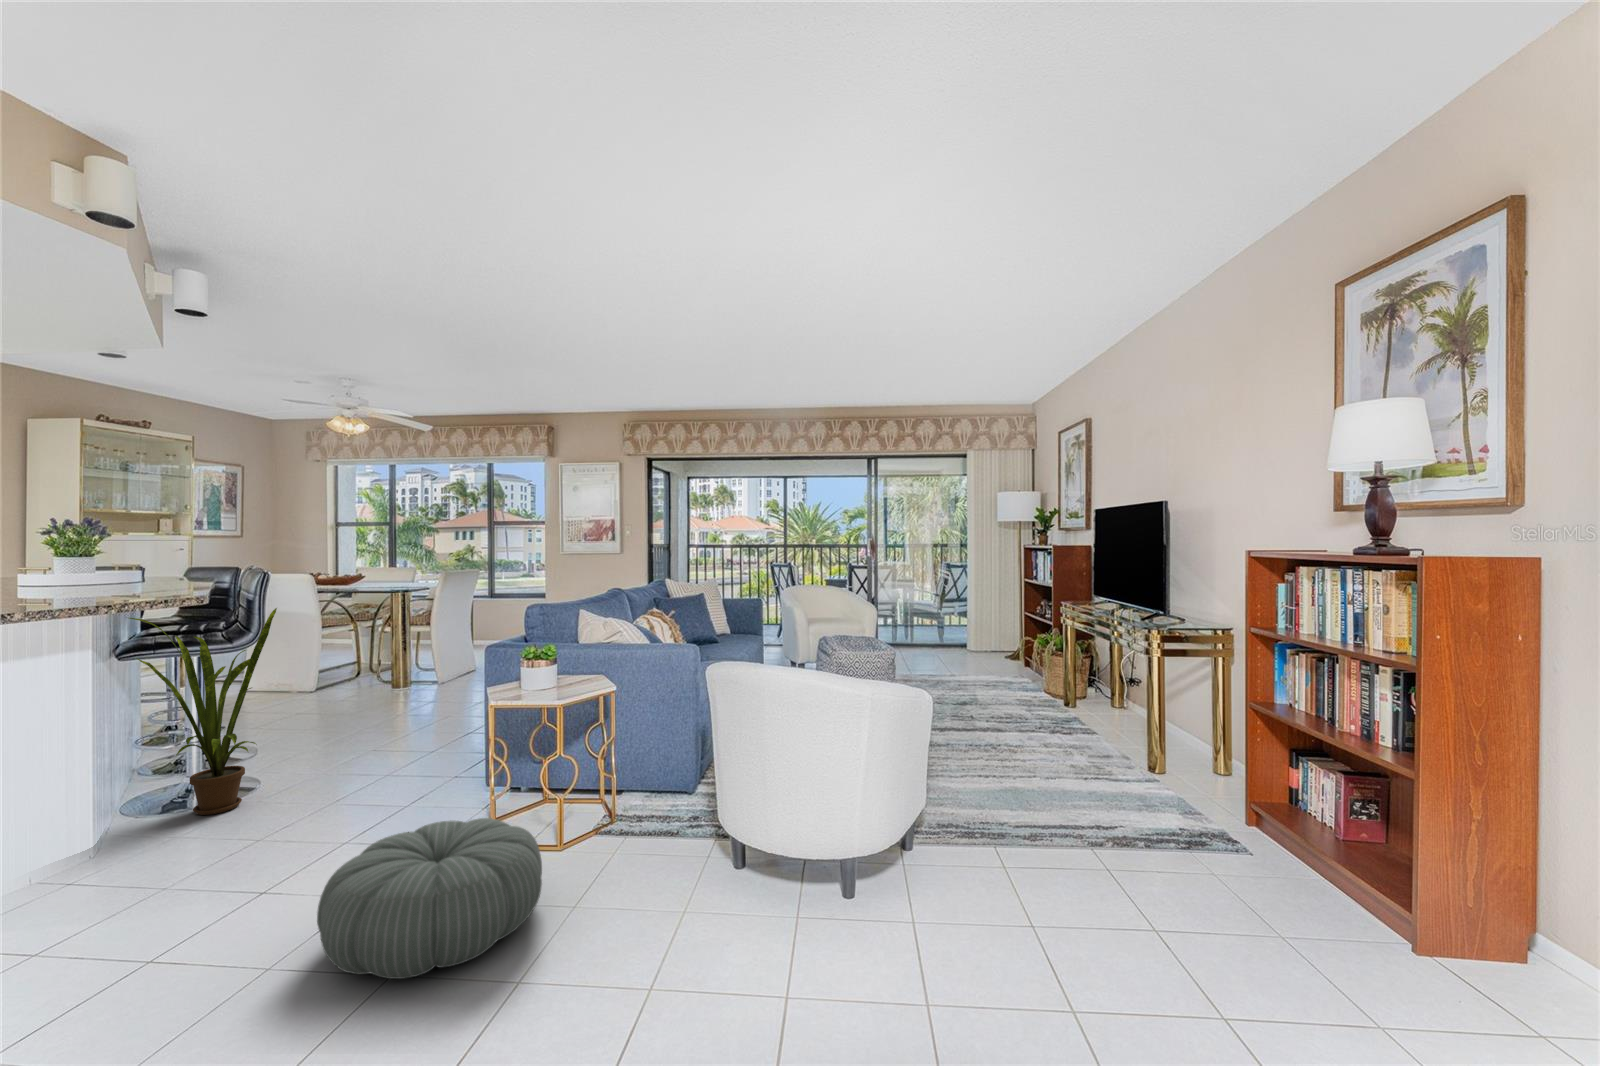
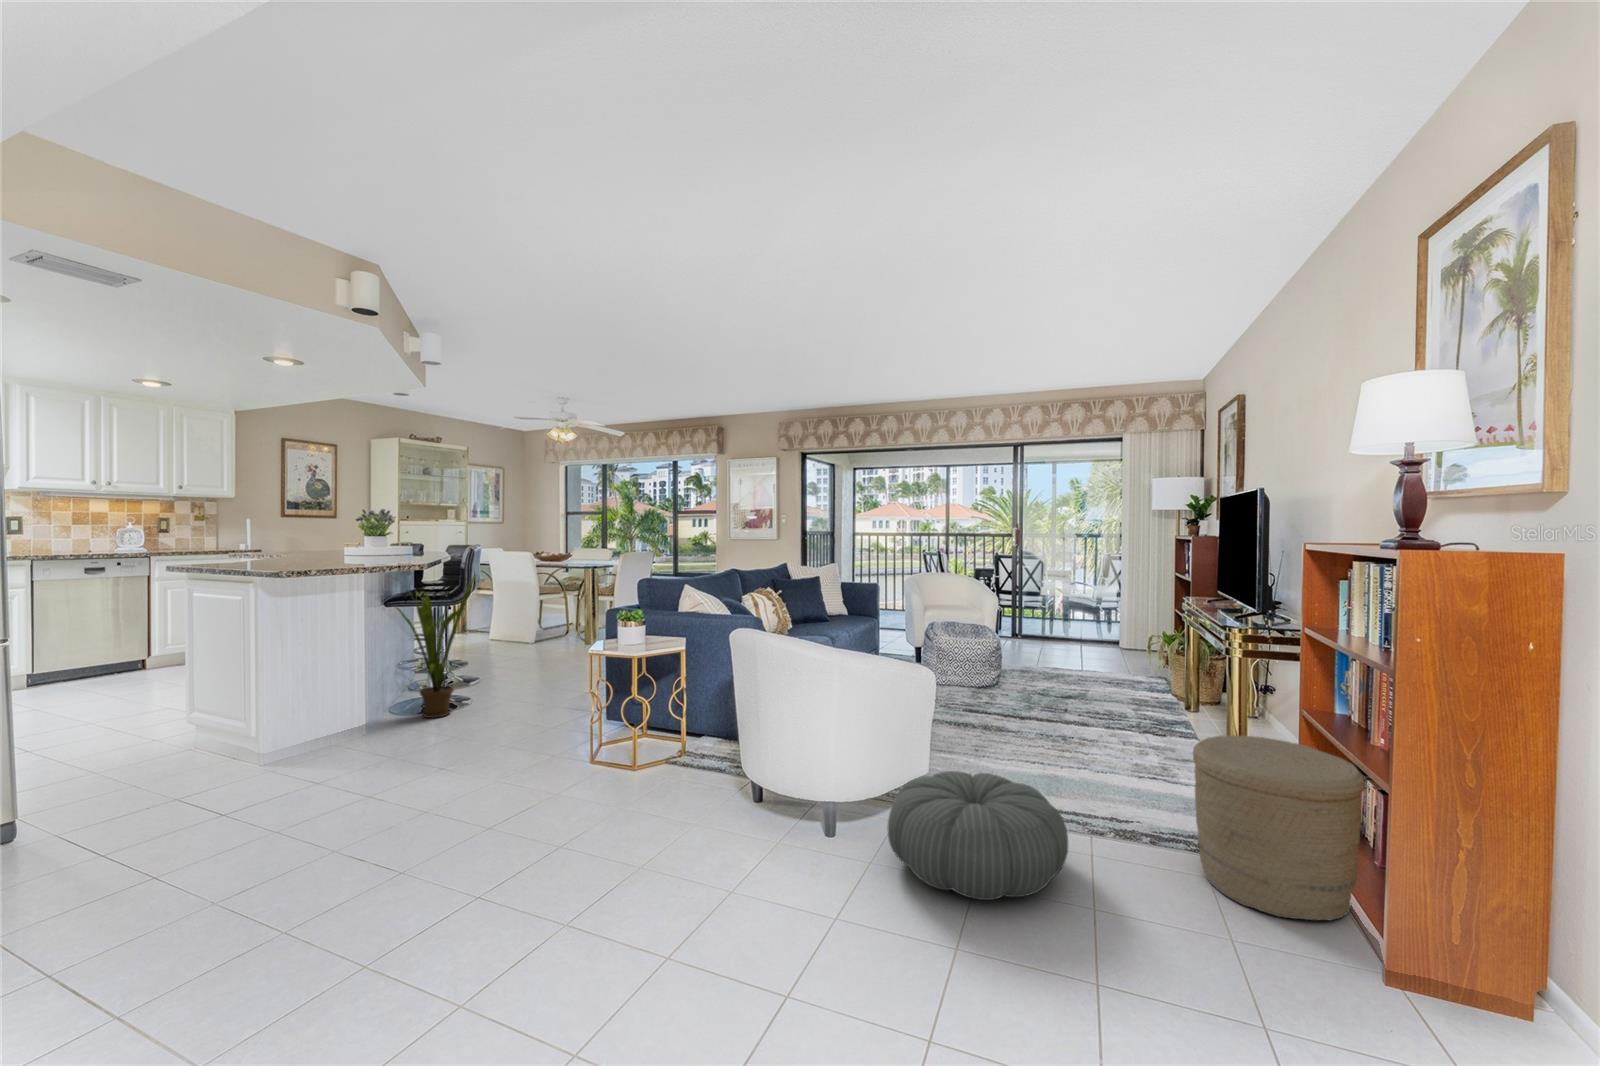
woven basket: none [1191,731,1349,901] -> present [1193,735,1365,920]
pouf: present [317,818,542,979] -> present [887,771,1068,900]

